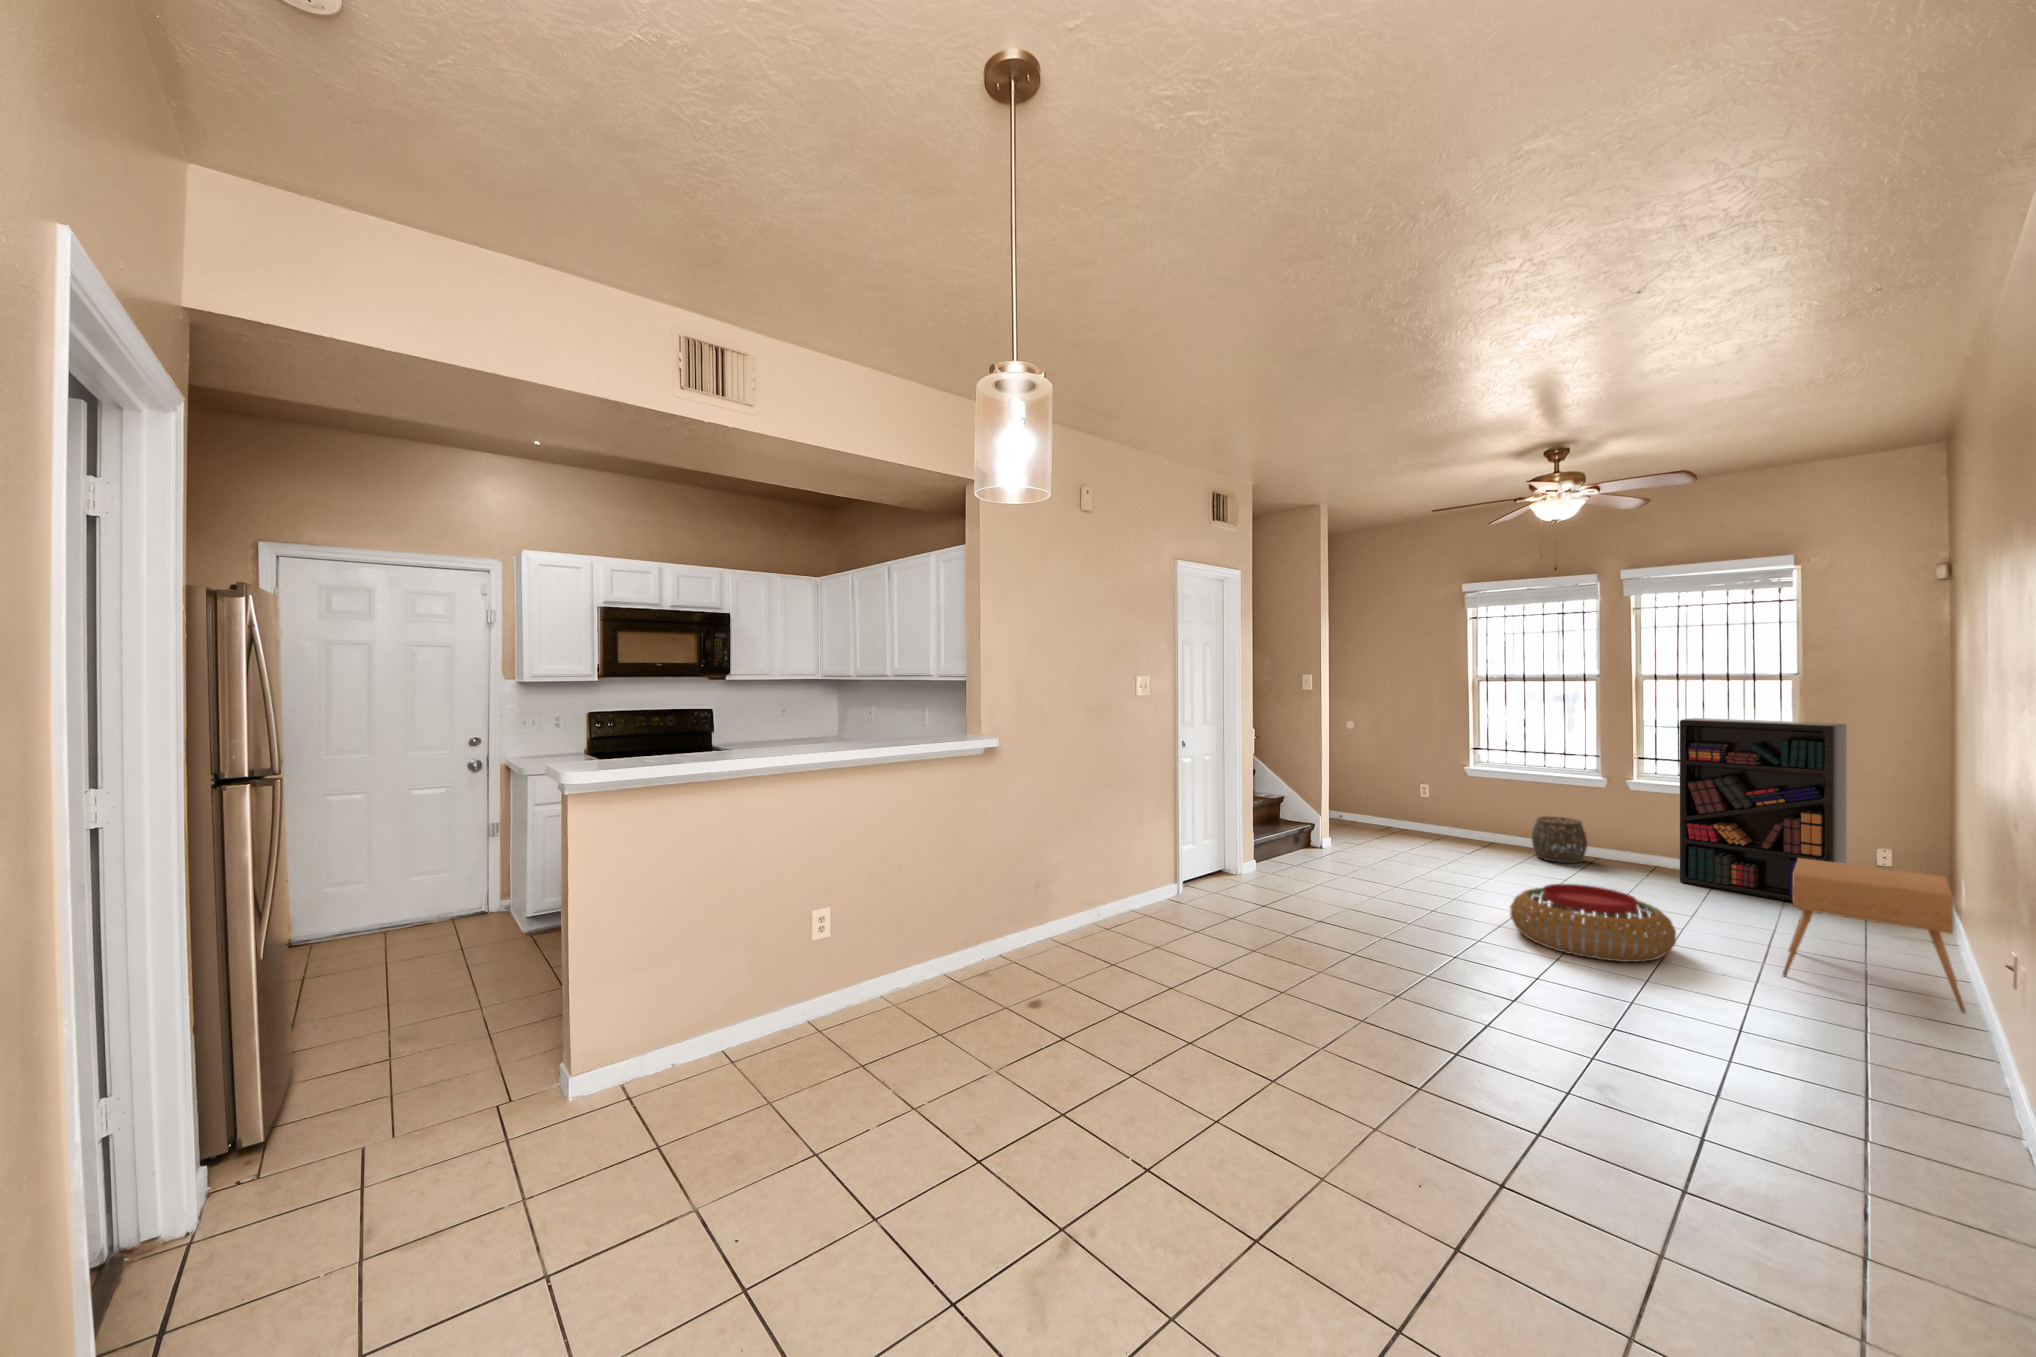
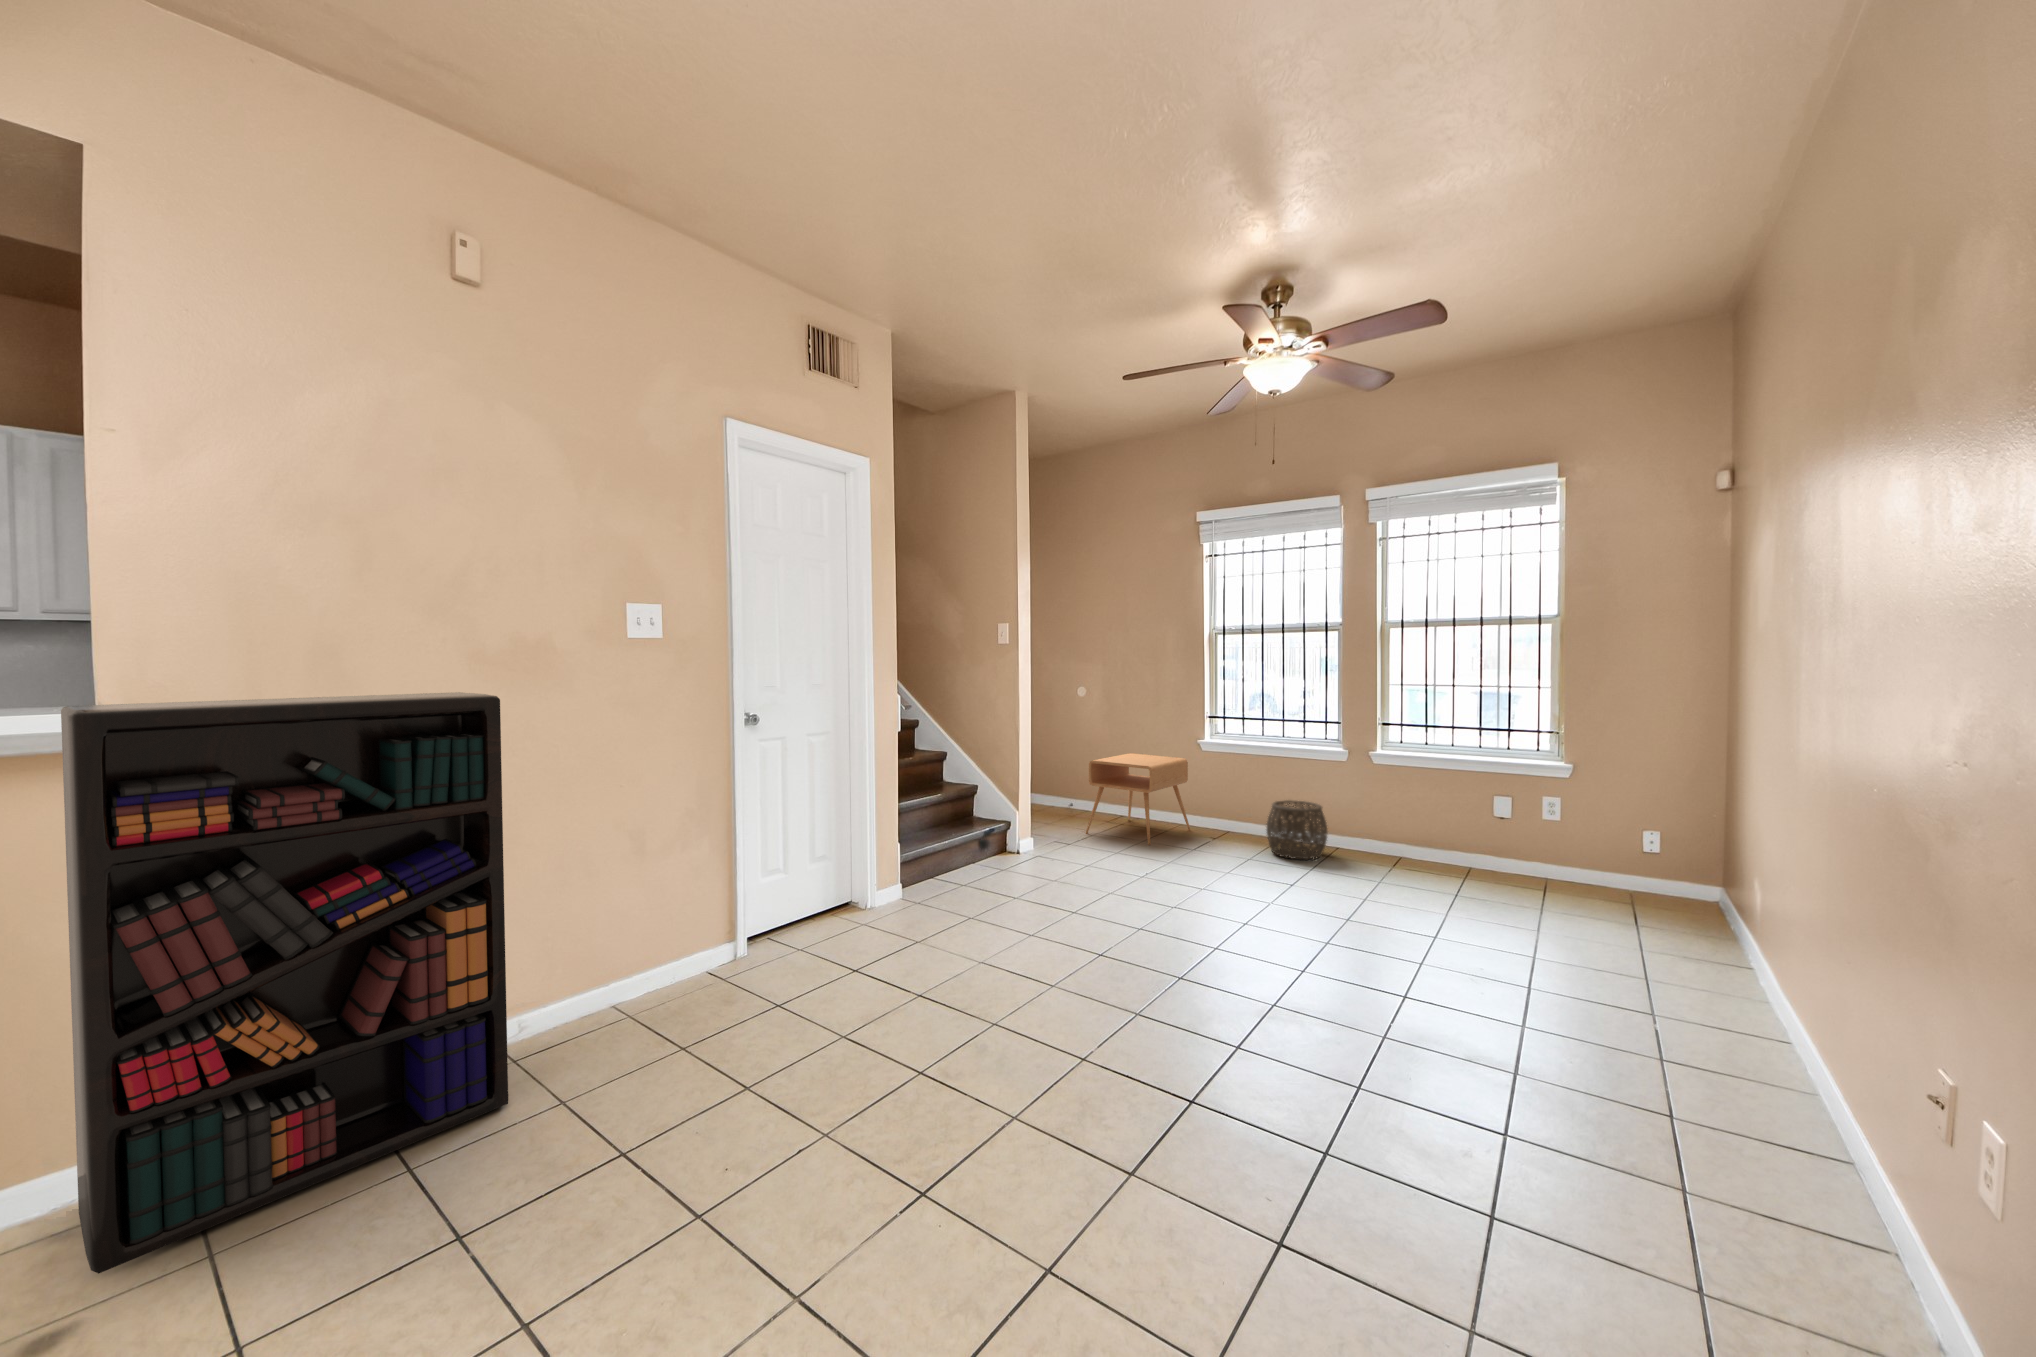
bookshelf: present [1680,718,1847,902] -> present [61,692,508,1274]
side table: present [1782,858,1966,1013] -> present [1086,753,1190,845]
pouf: present [1510,884,1676,962] -> none [1196,911,1413,1043]

